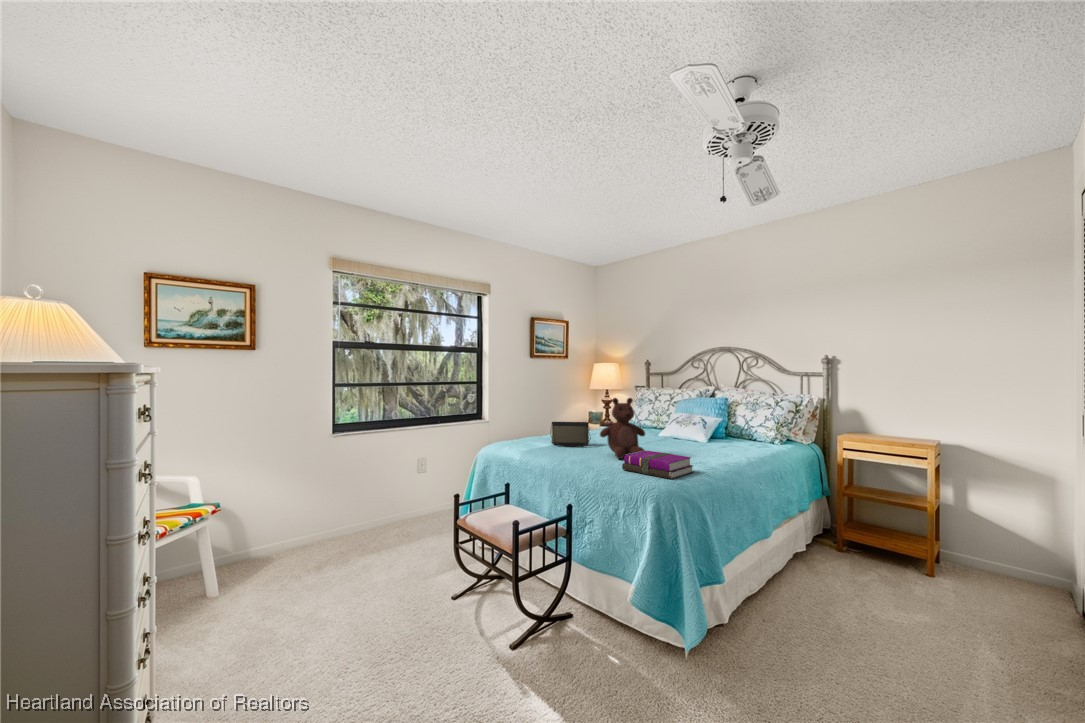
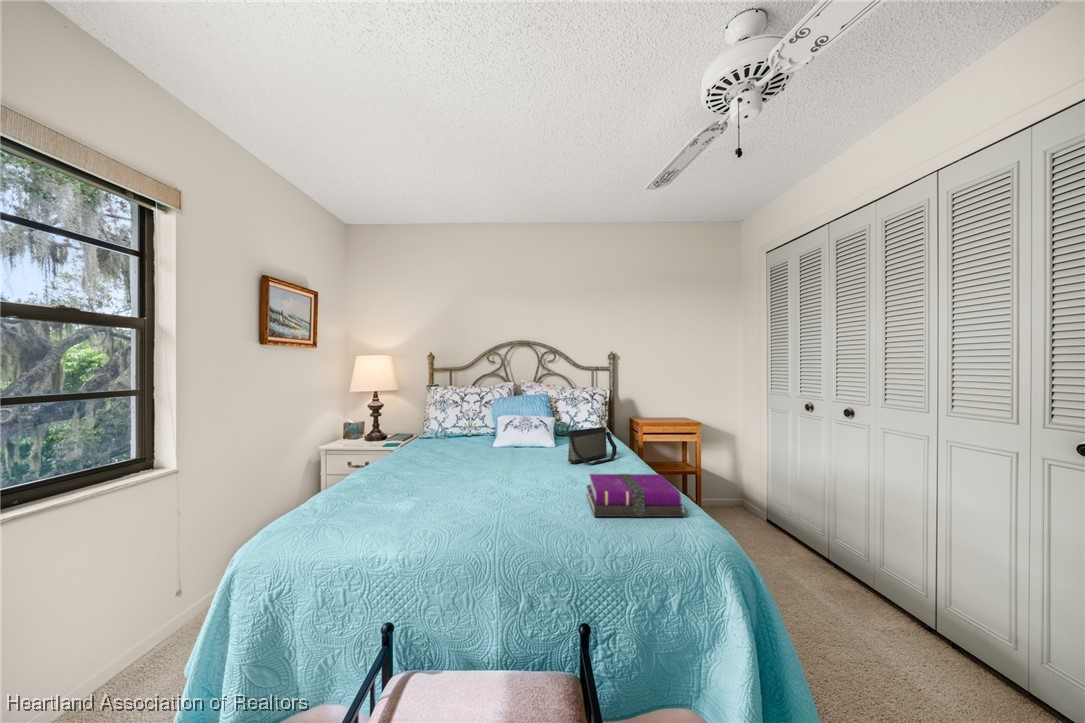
teddy bear: present [600,398,645,459] -> none [494,397,564,494]
handbag: present [550,422,591,447] -> present [568,427,617,464]

